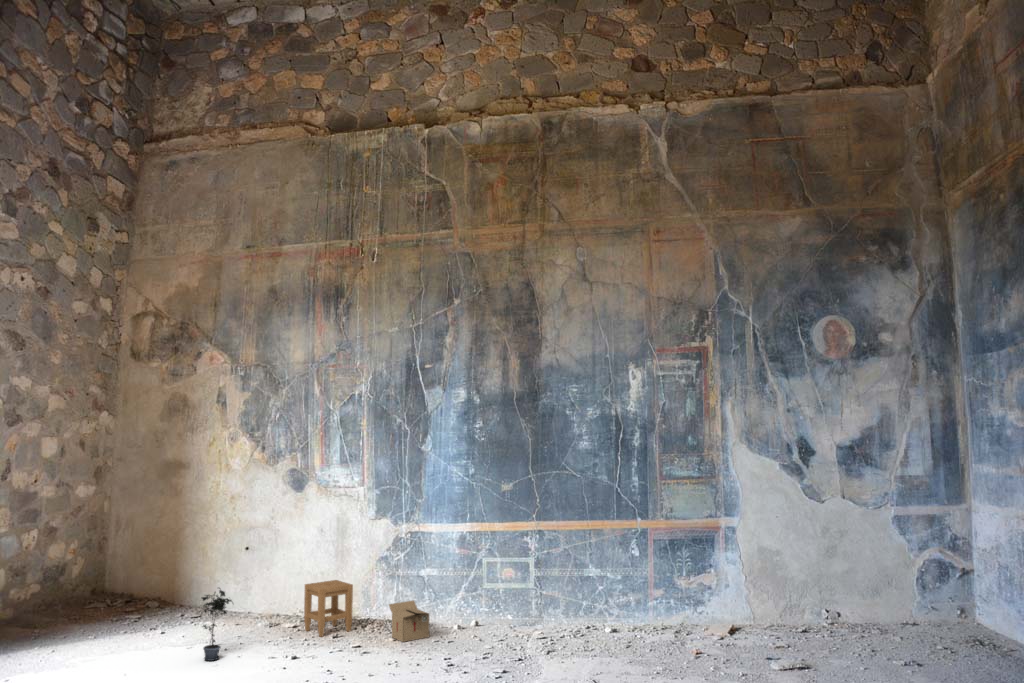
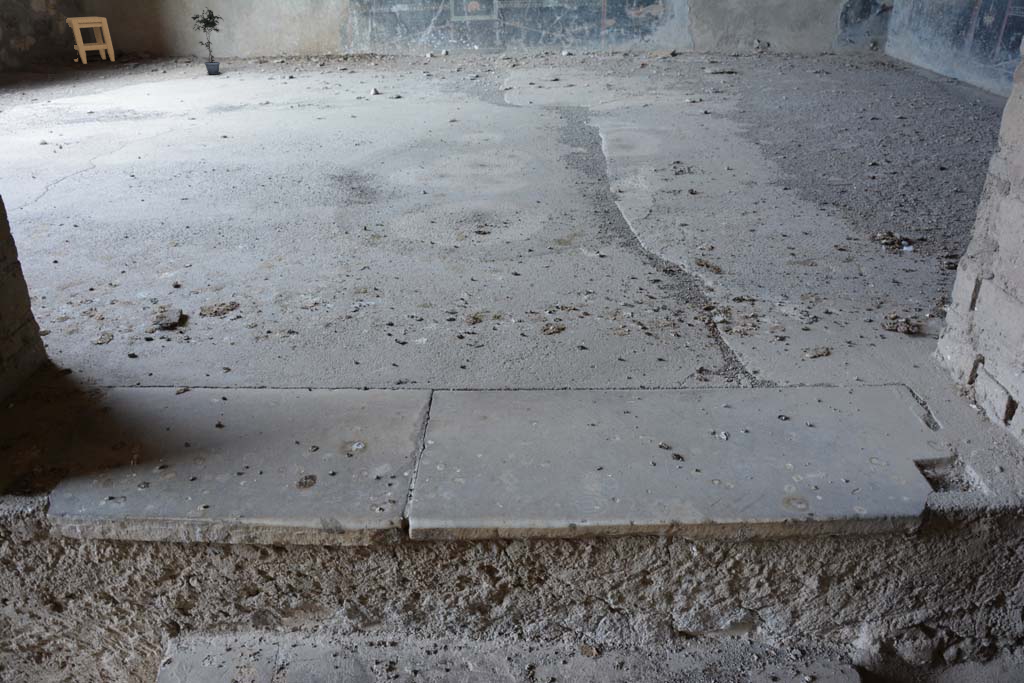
stool: present [304,580,353,637] -> present [66,17,115,64]
cardboard box: present [389,601,429,642] -> none [366,31,409,64]

